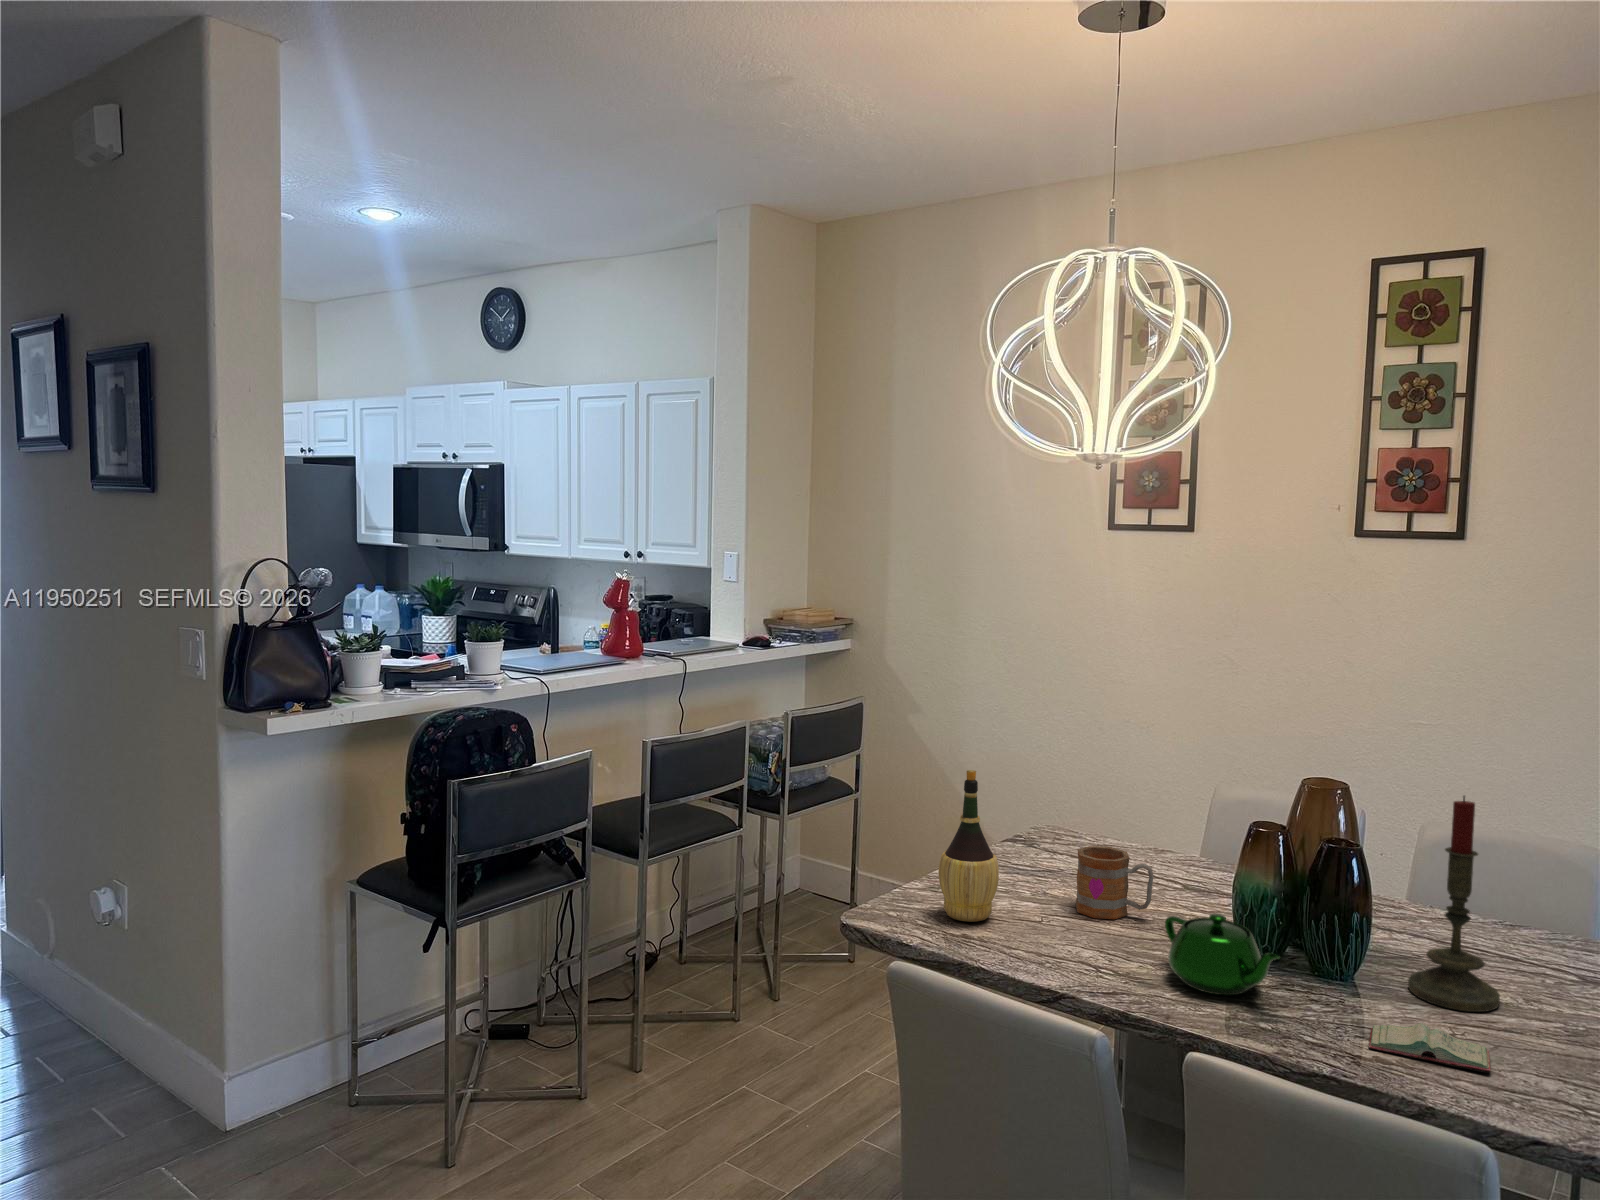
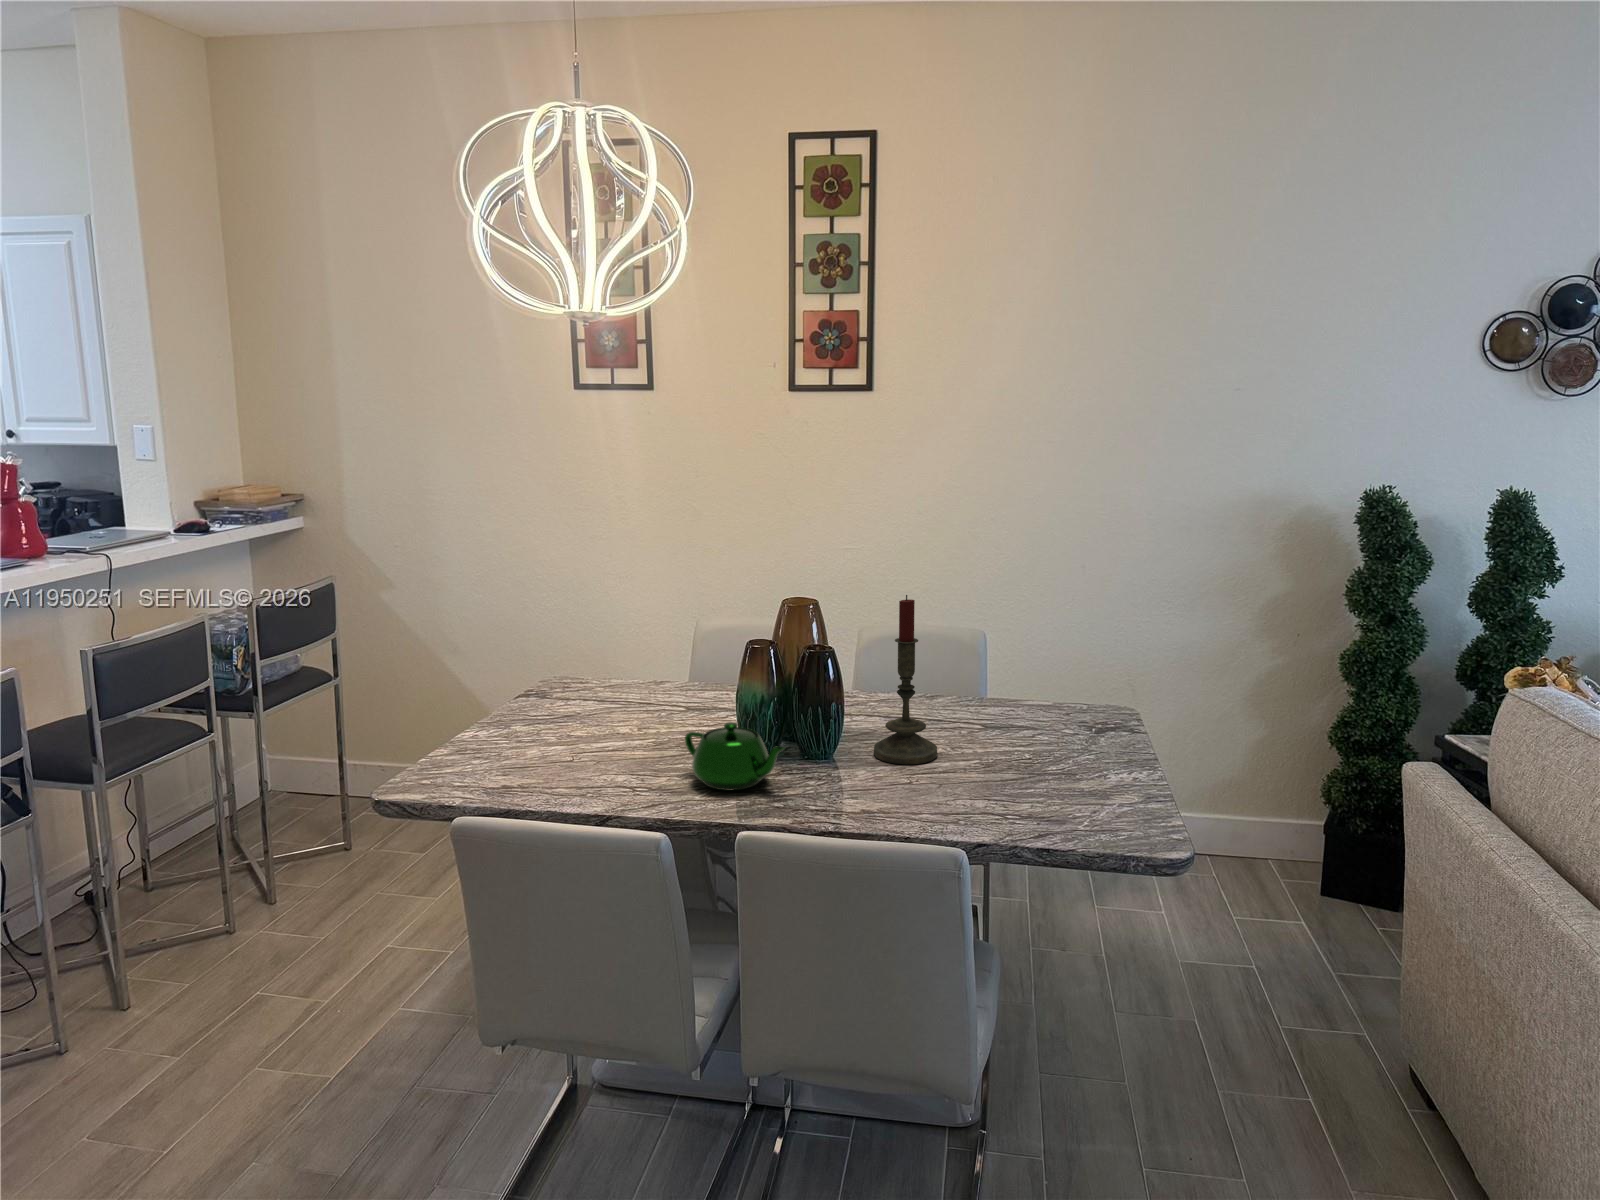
wine bottle: present [938,770,999,922] -> none [467,628,528,773]
mug: present [1075,846,1154,919] -> none [595,683,666,749]
book: present [1369,1023,1491,1073] -> none [856,778,943,806]

